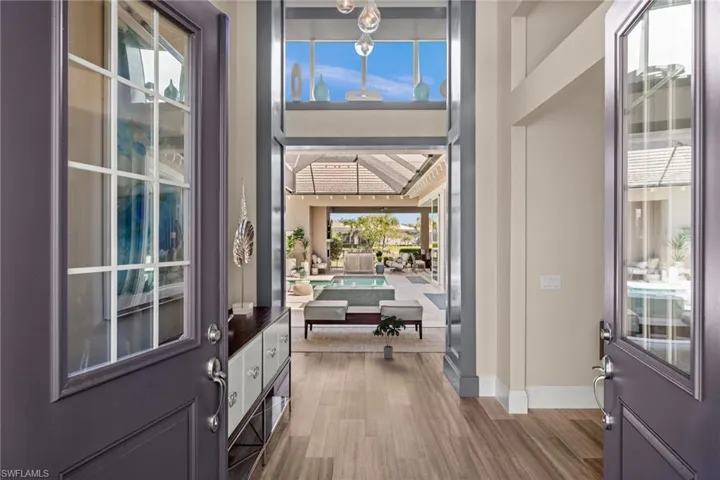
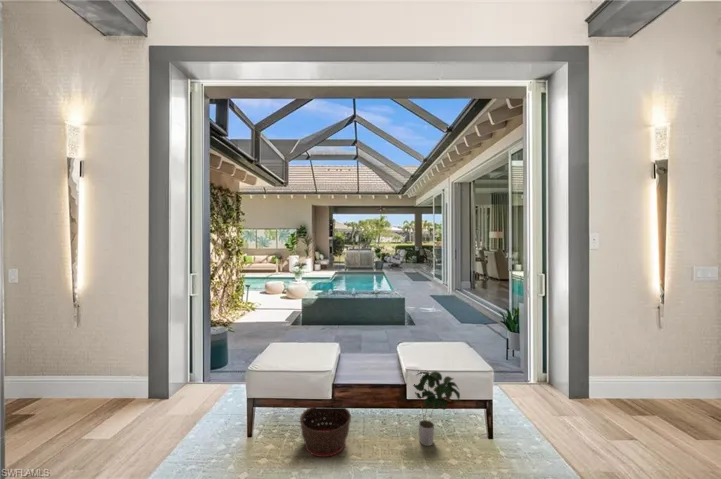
basket: none [315,338,344,360] -> present [300,405,351,457]

